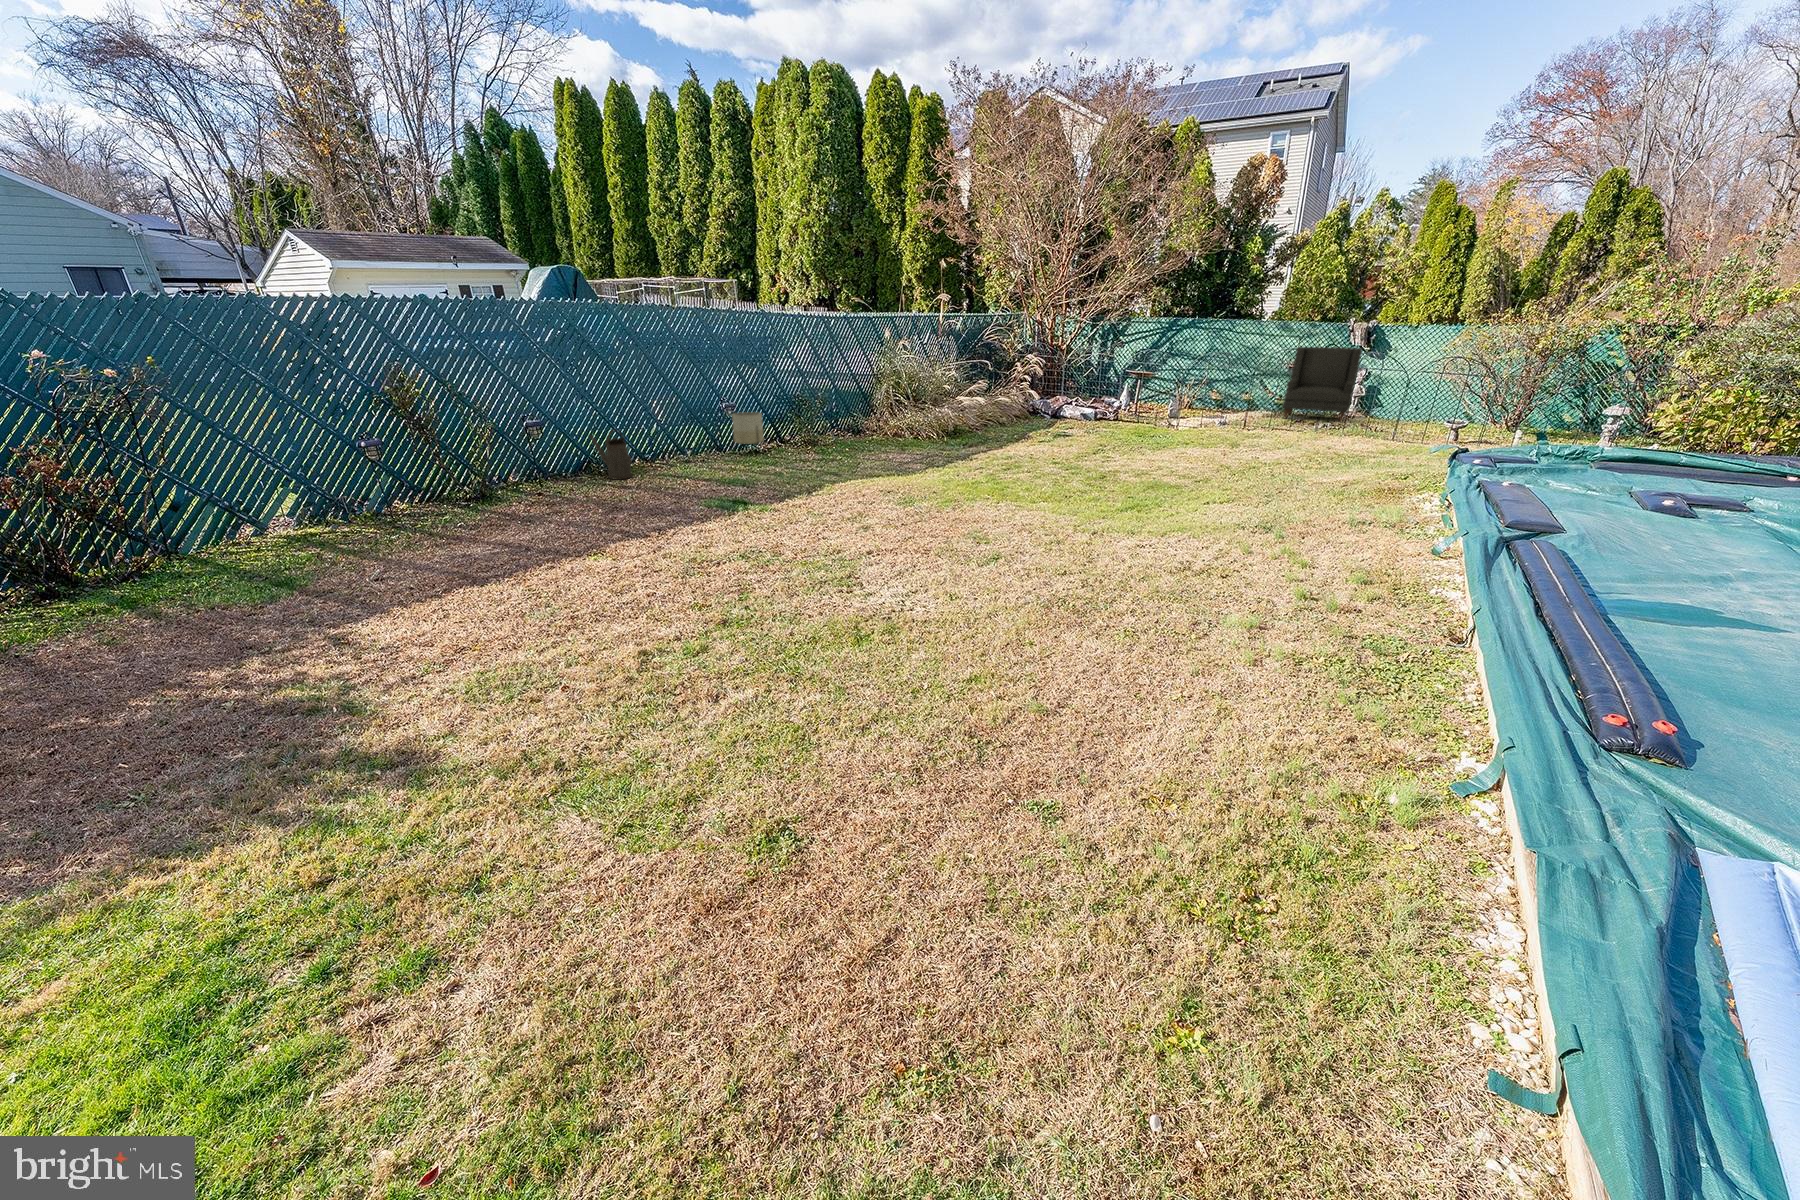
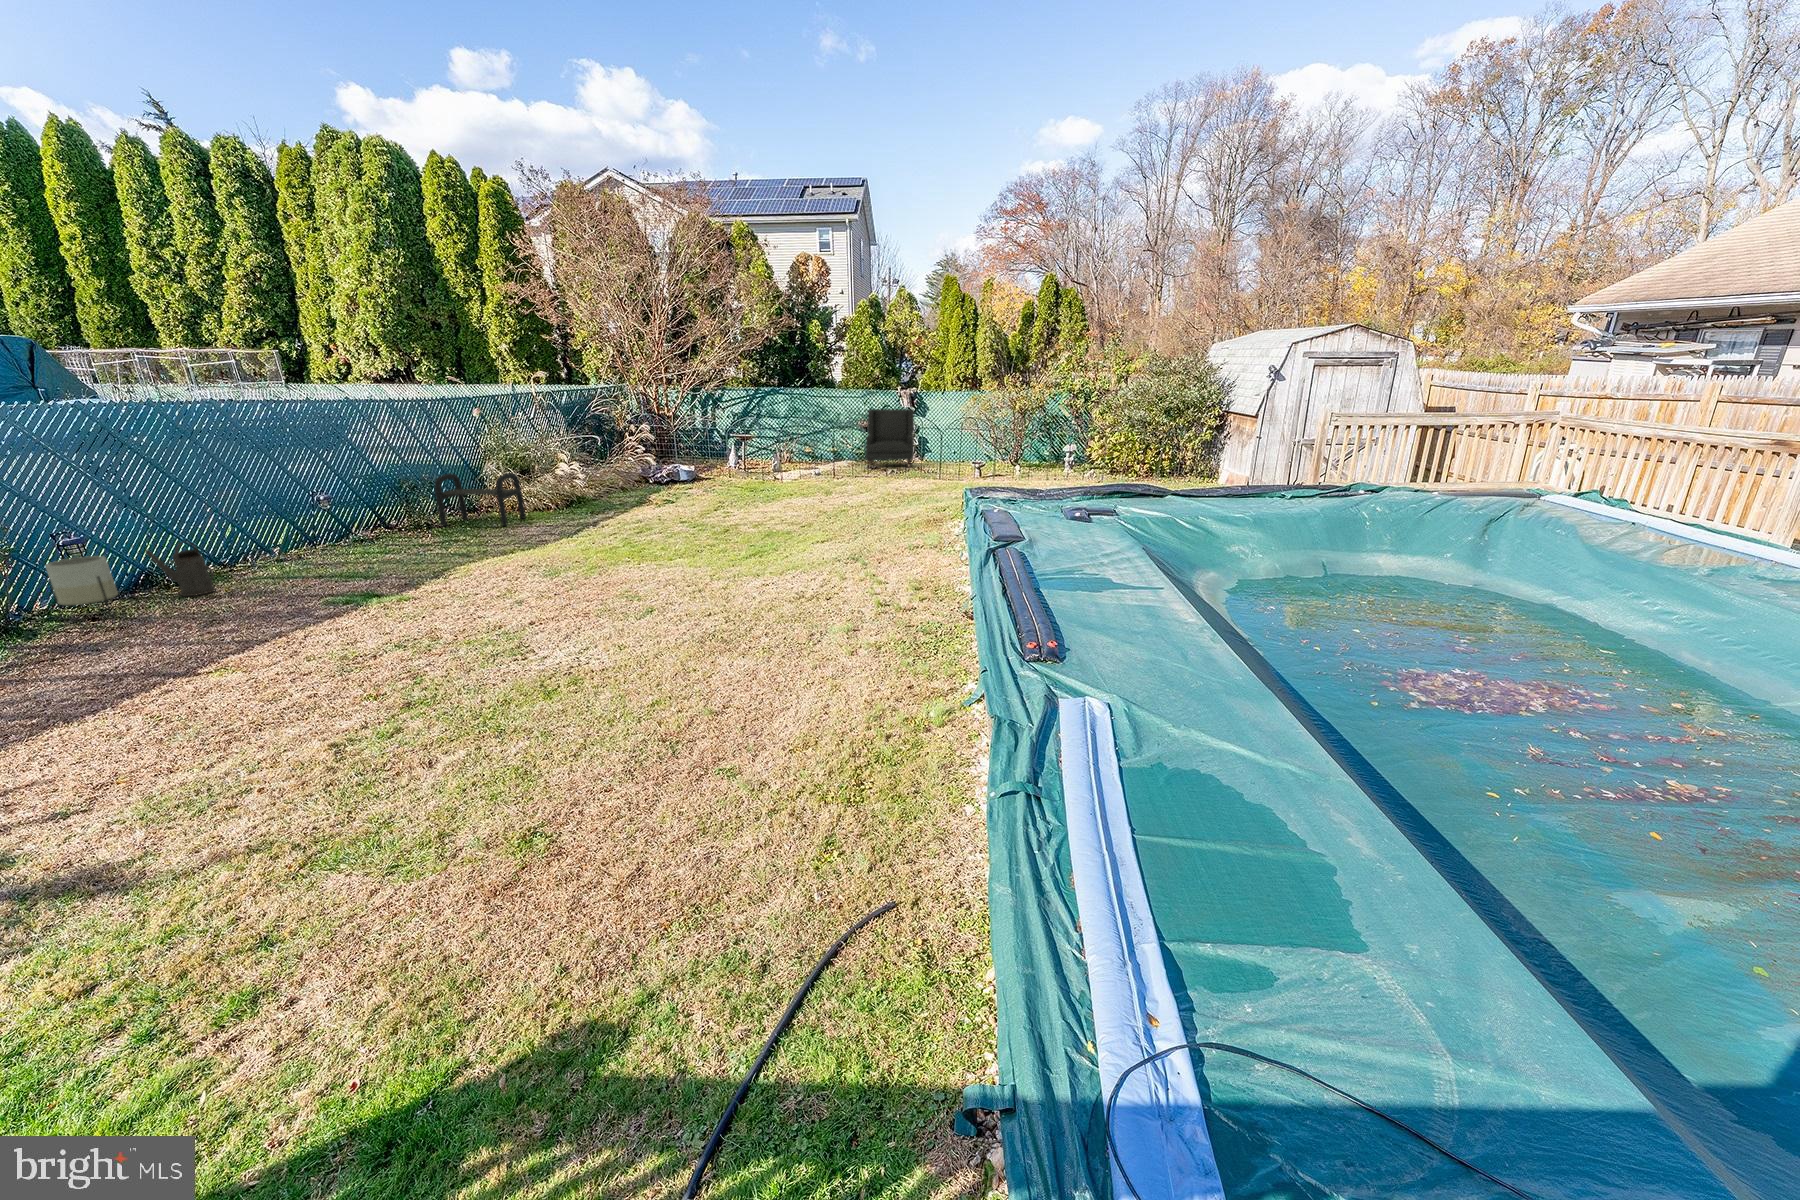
bench: none [822,389,899,446] -> present [434,473,526,526]
planter: present [732,412,764,444] -> present [46,556,118,616]

